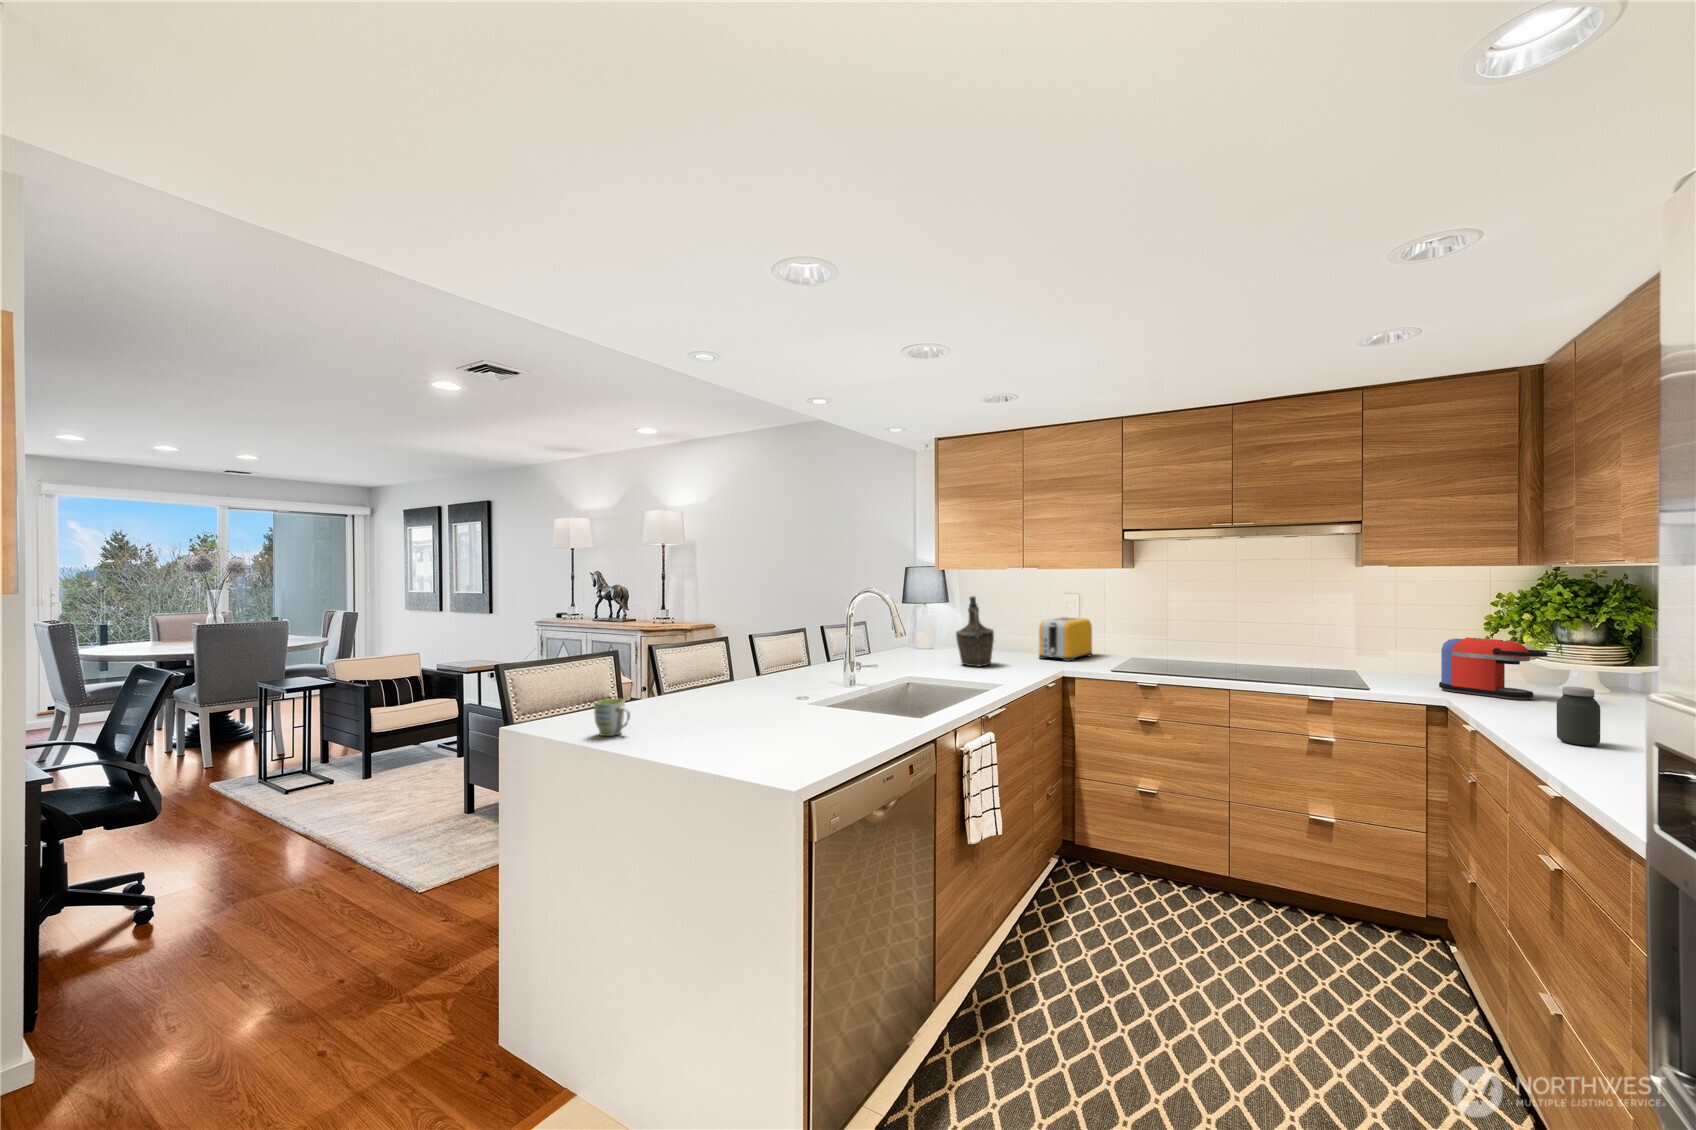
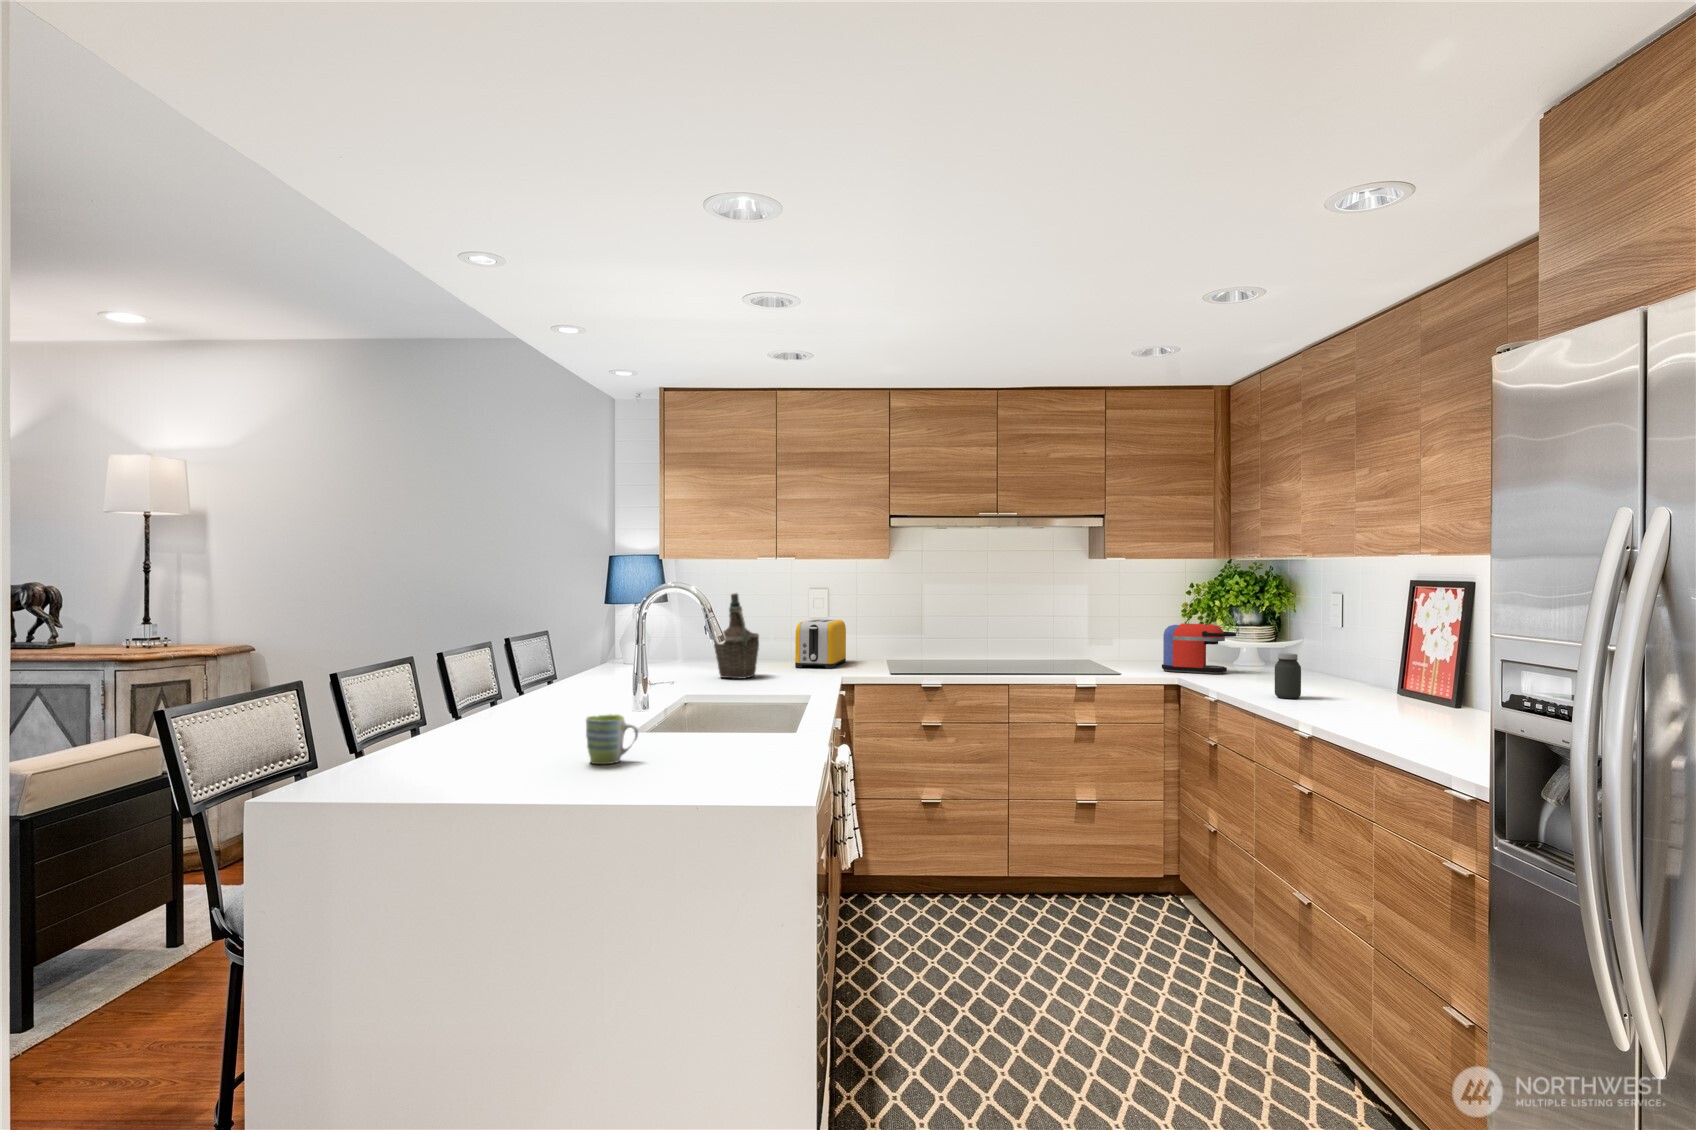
mug: present [594,699,630,736] -> present [586,714,638,764]

